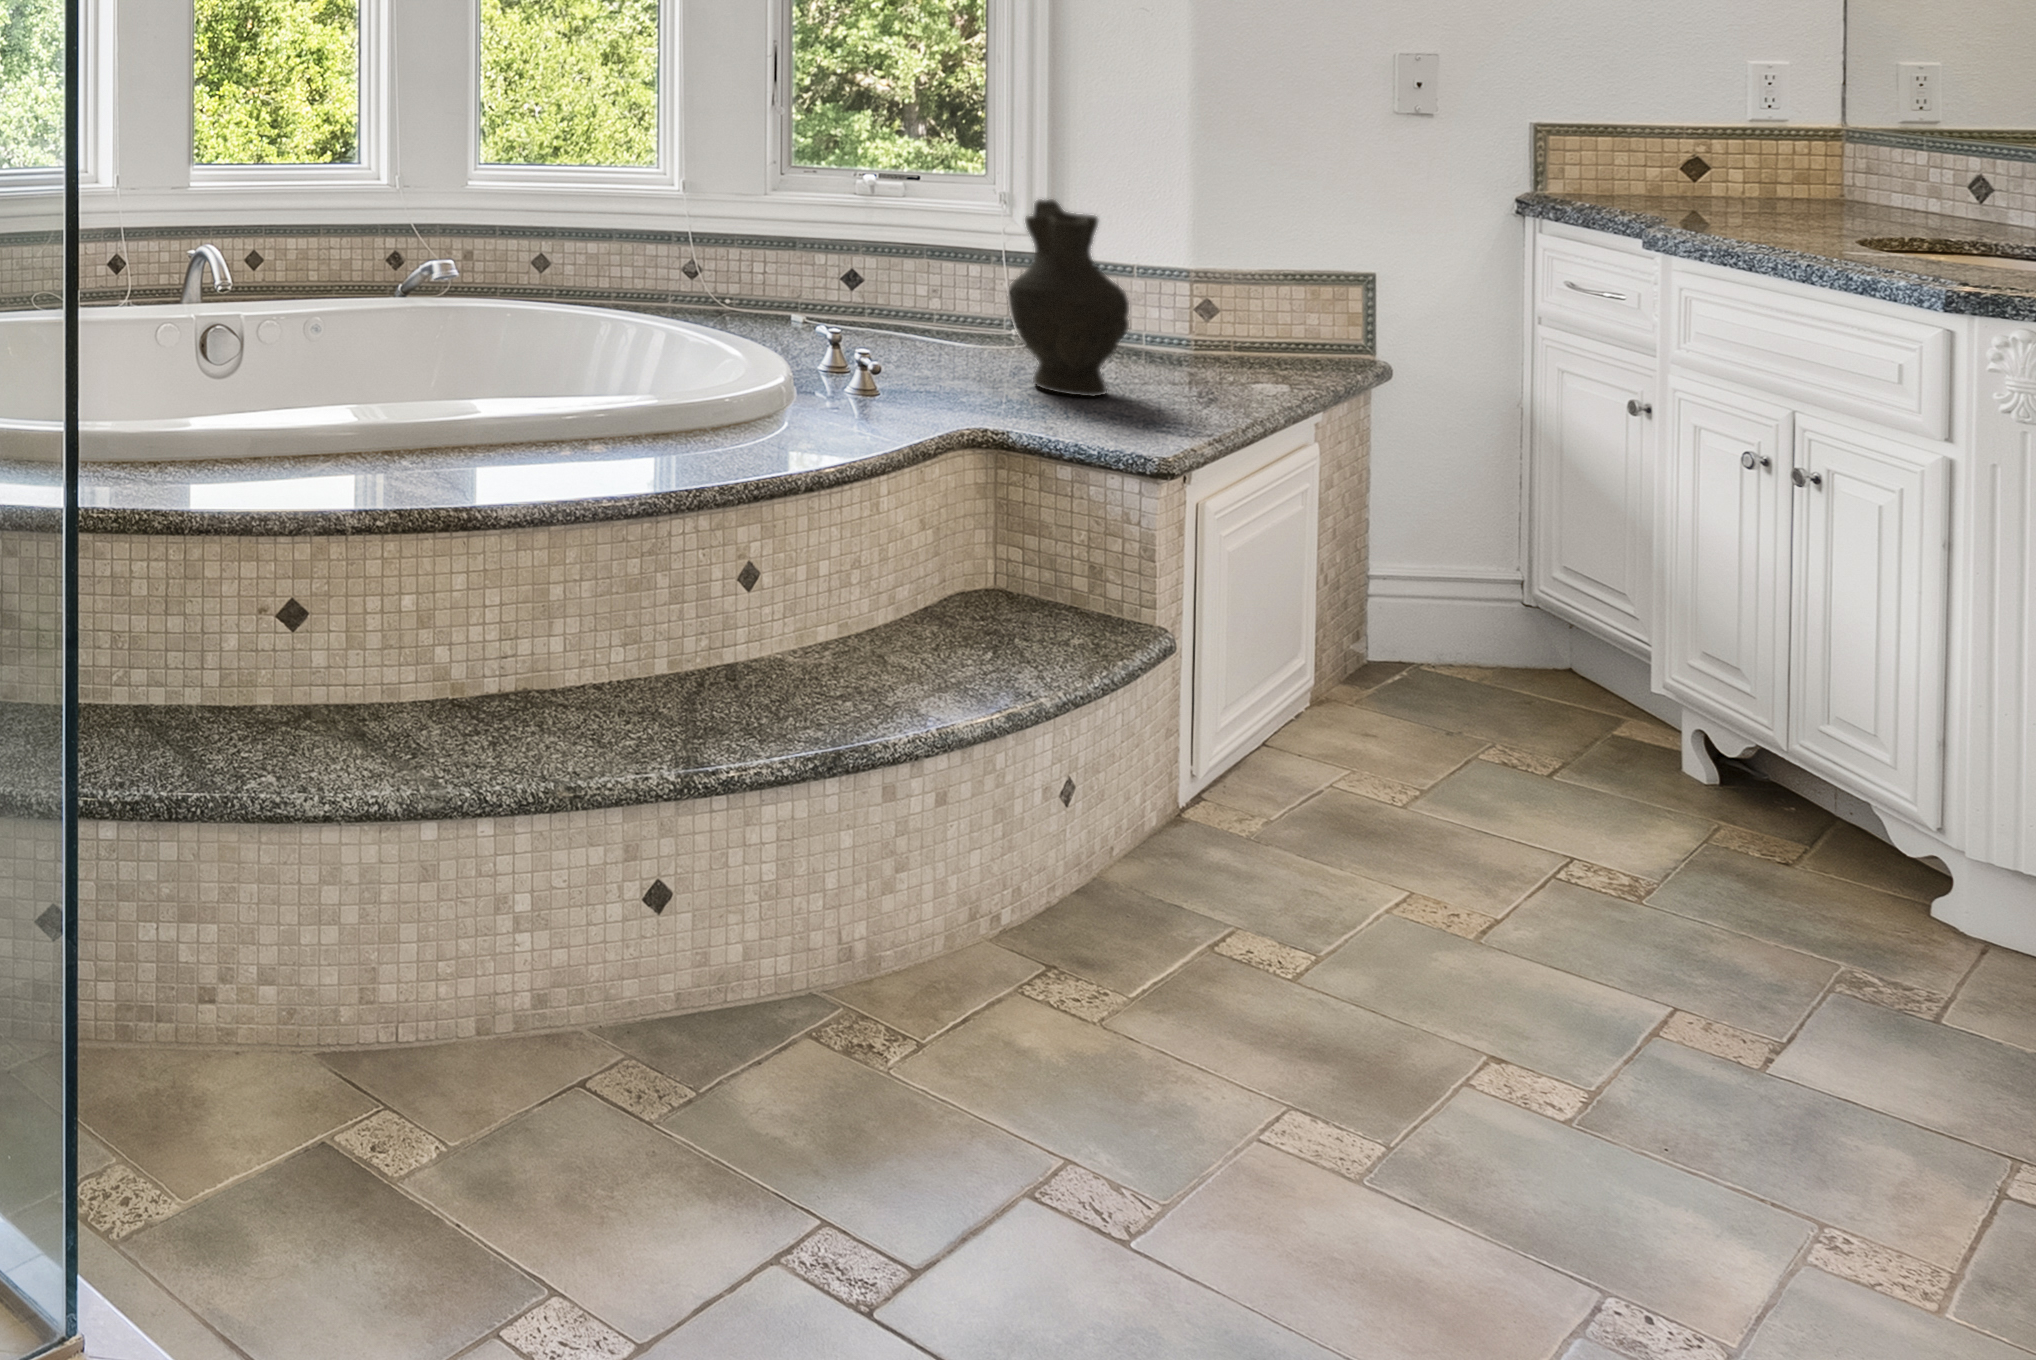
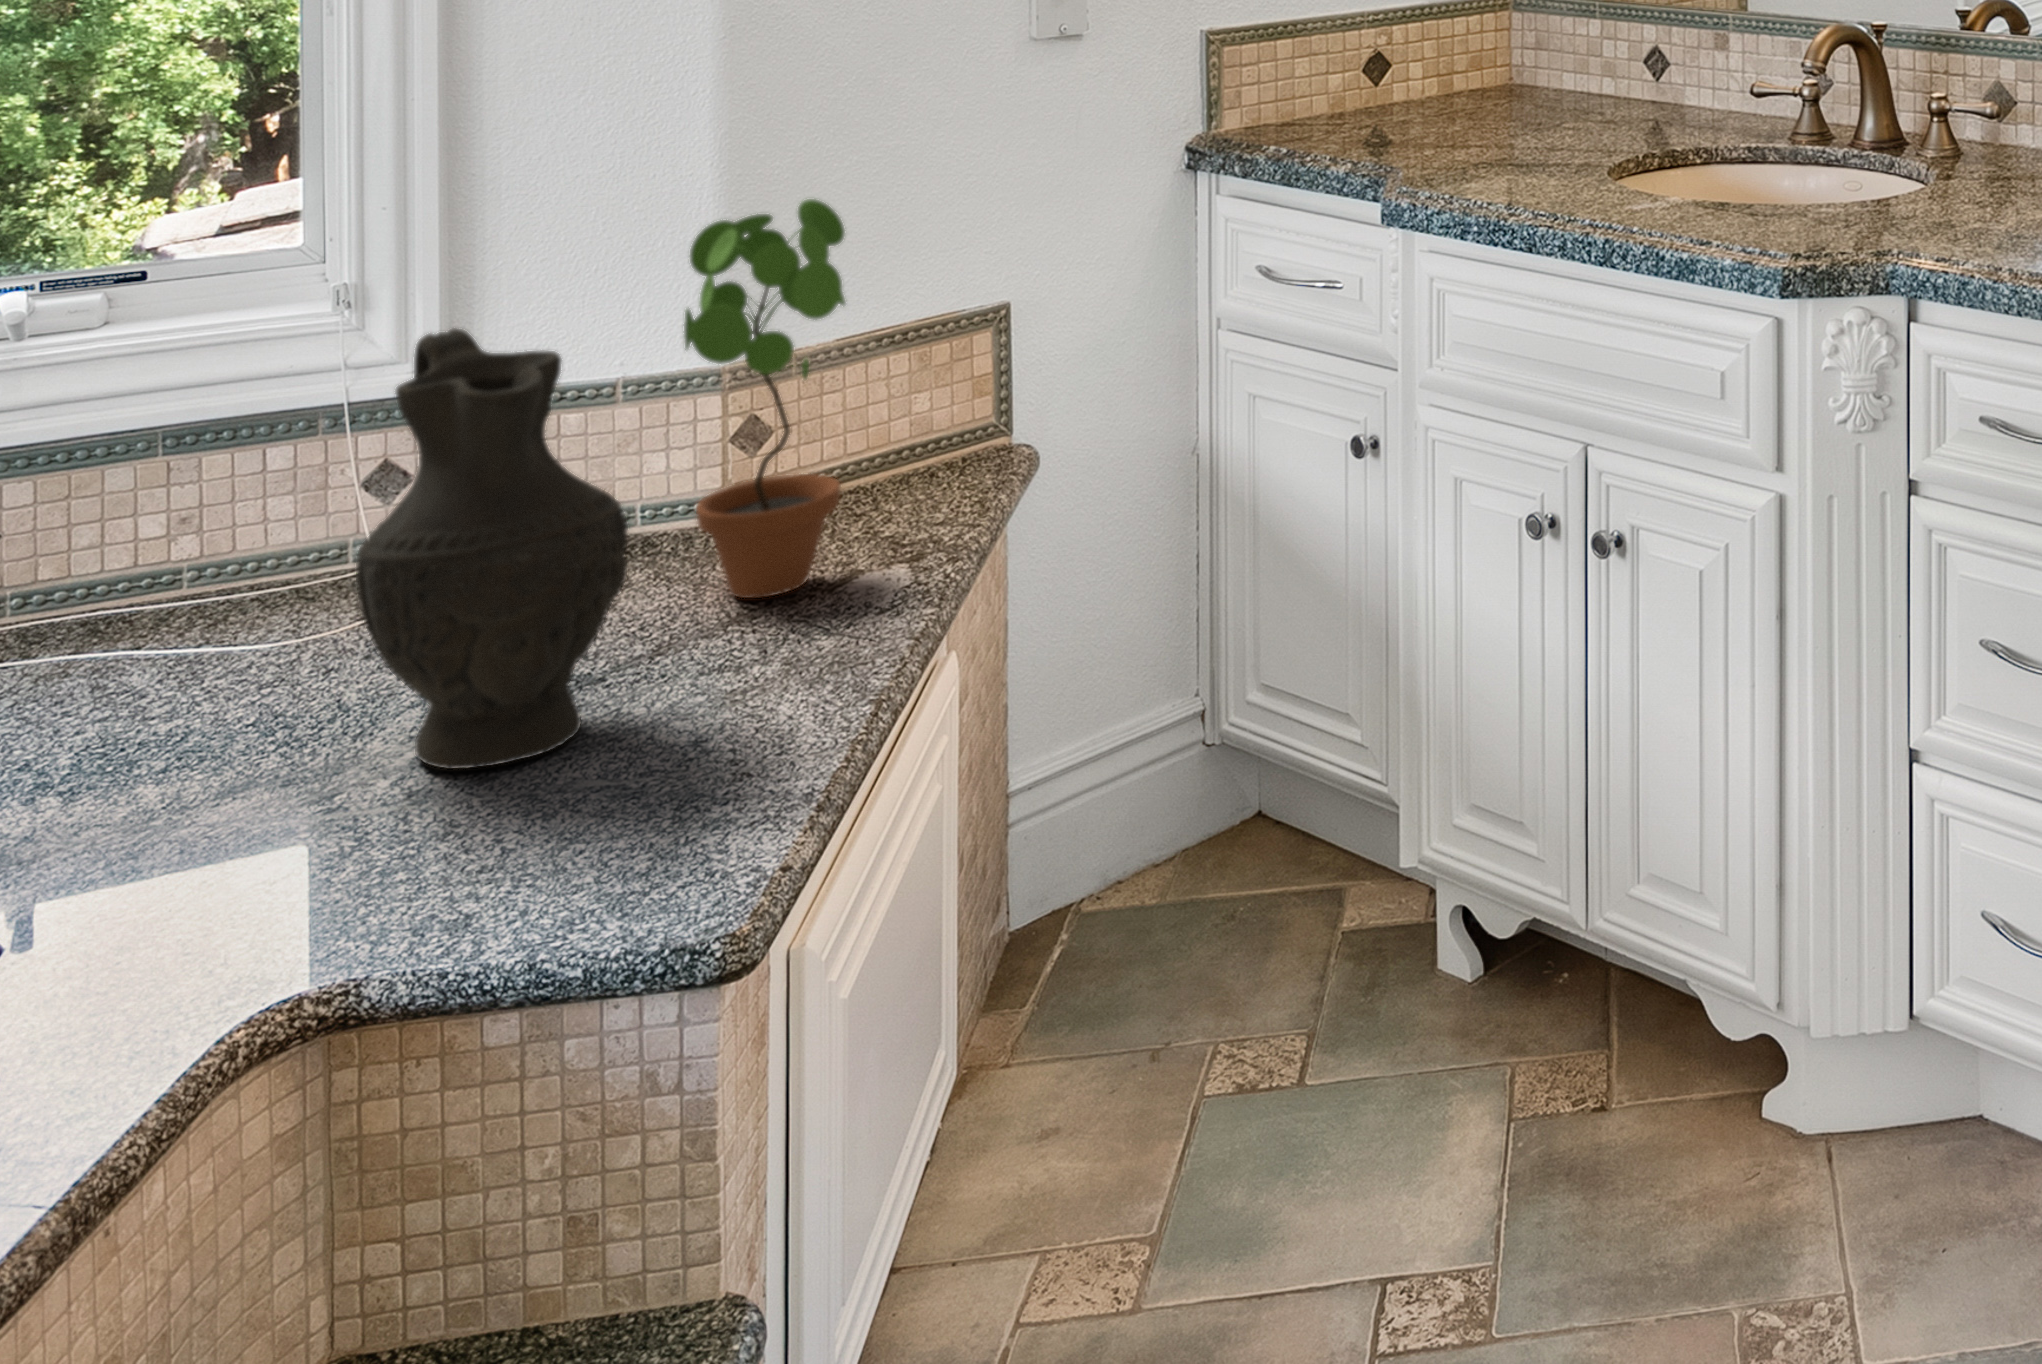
potted plant: none [1167,175,1256,380] -> present [684,199,845,598]

